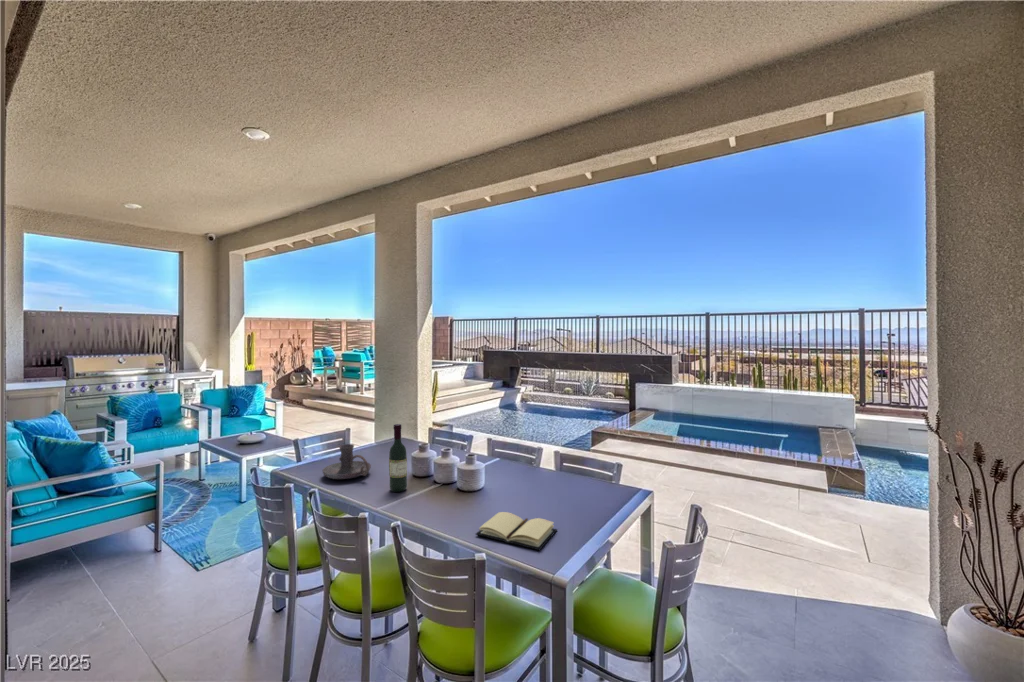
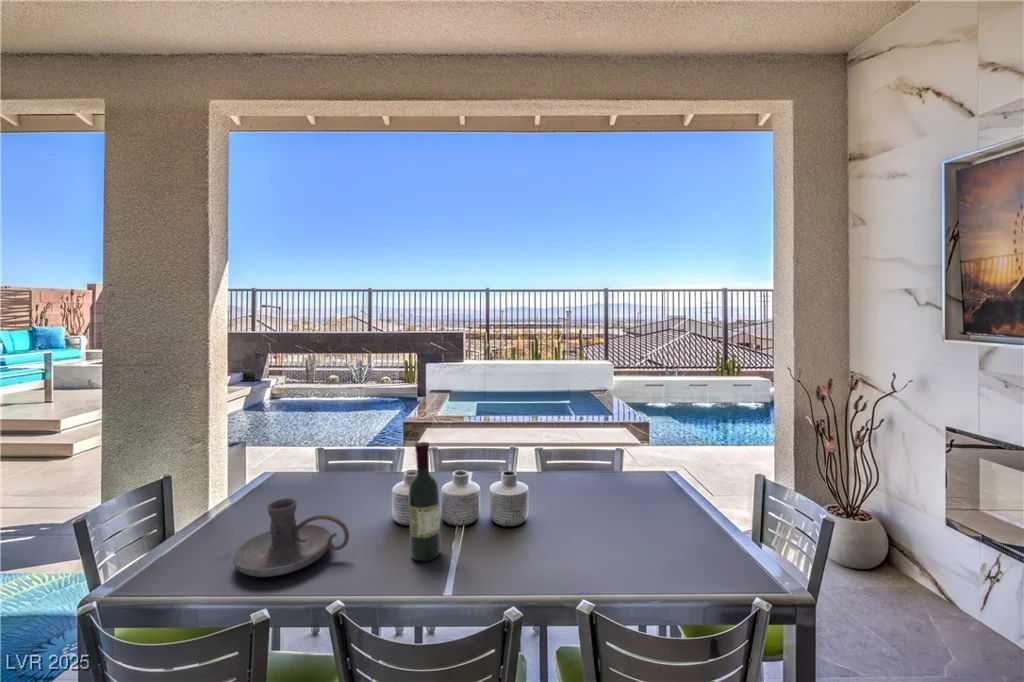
book: present [476,512,557,550] -> none [630,531,757,585]

